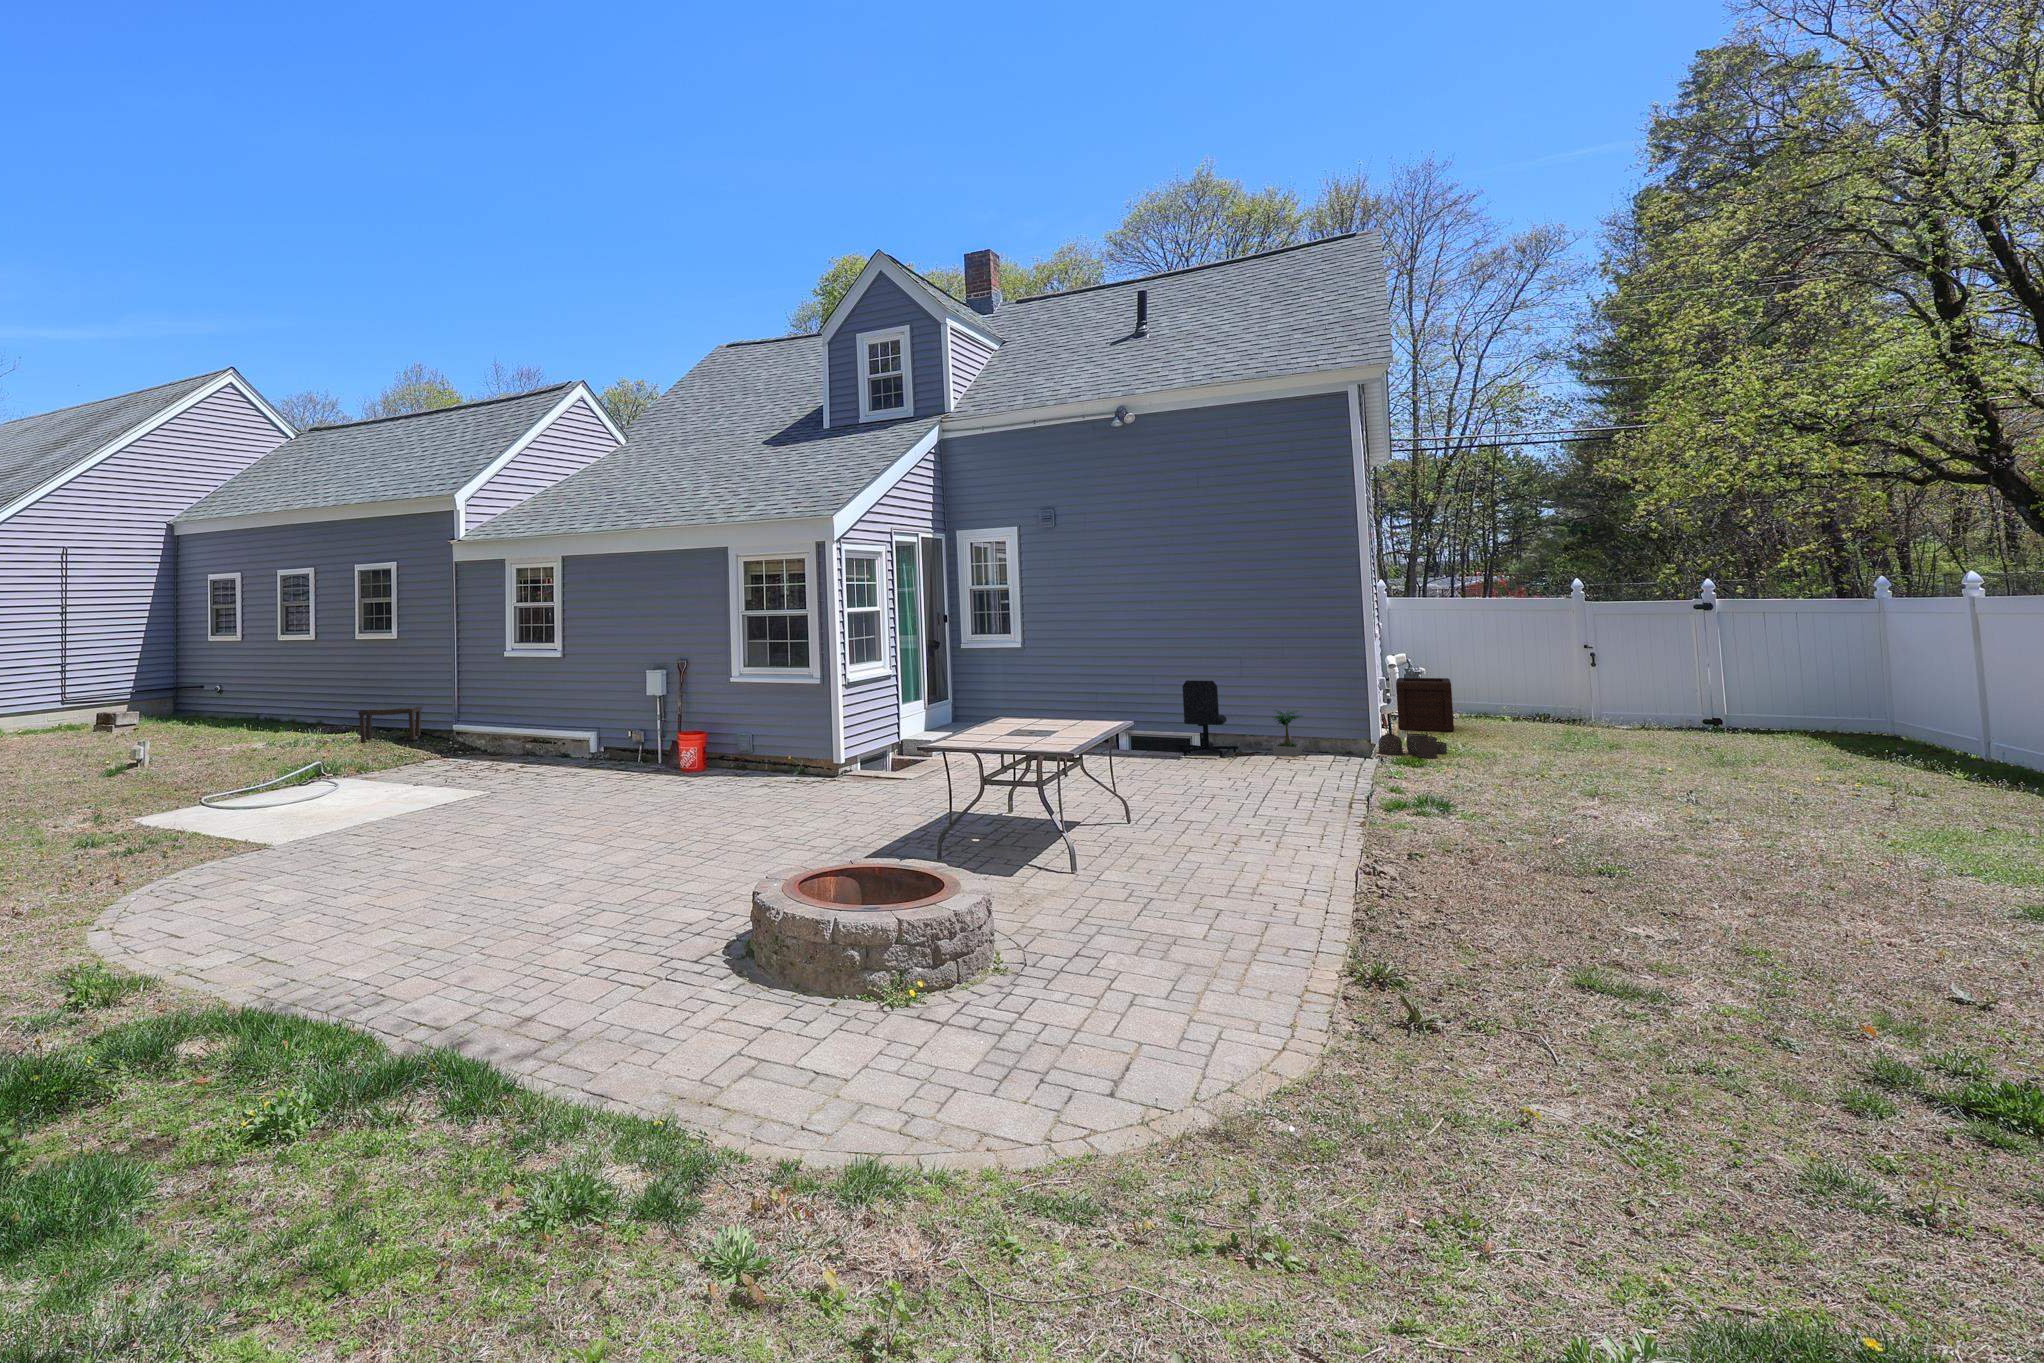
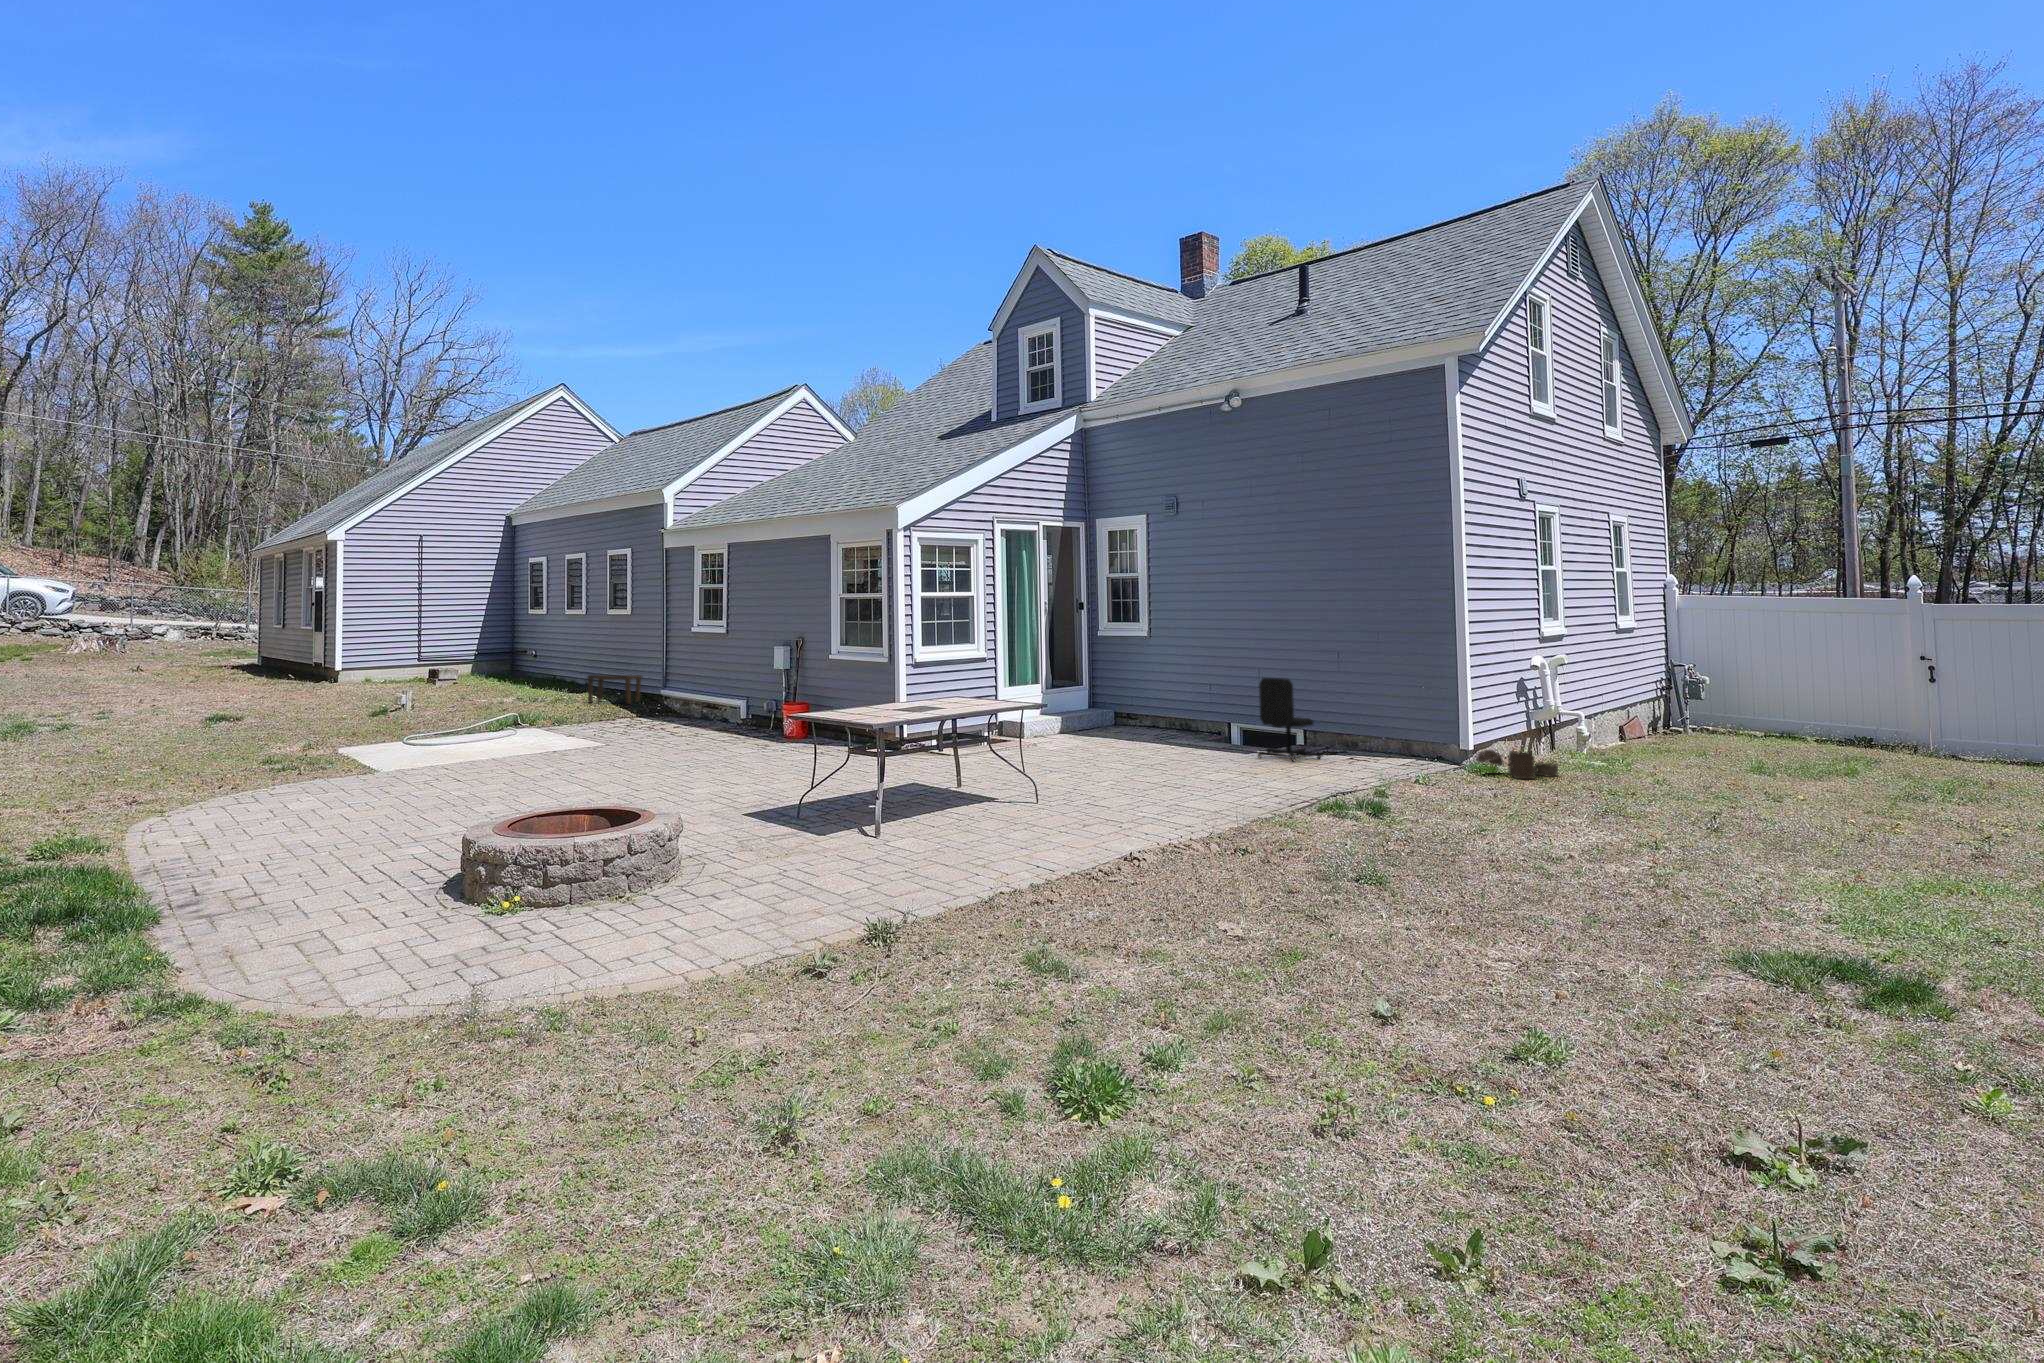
wooden crate: present [1396,678,1454,732] -> none [1553,695,1633,758]
potted plant: present [1273,710,1303,756] -> none [1352,714,1392,767]

